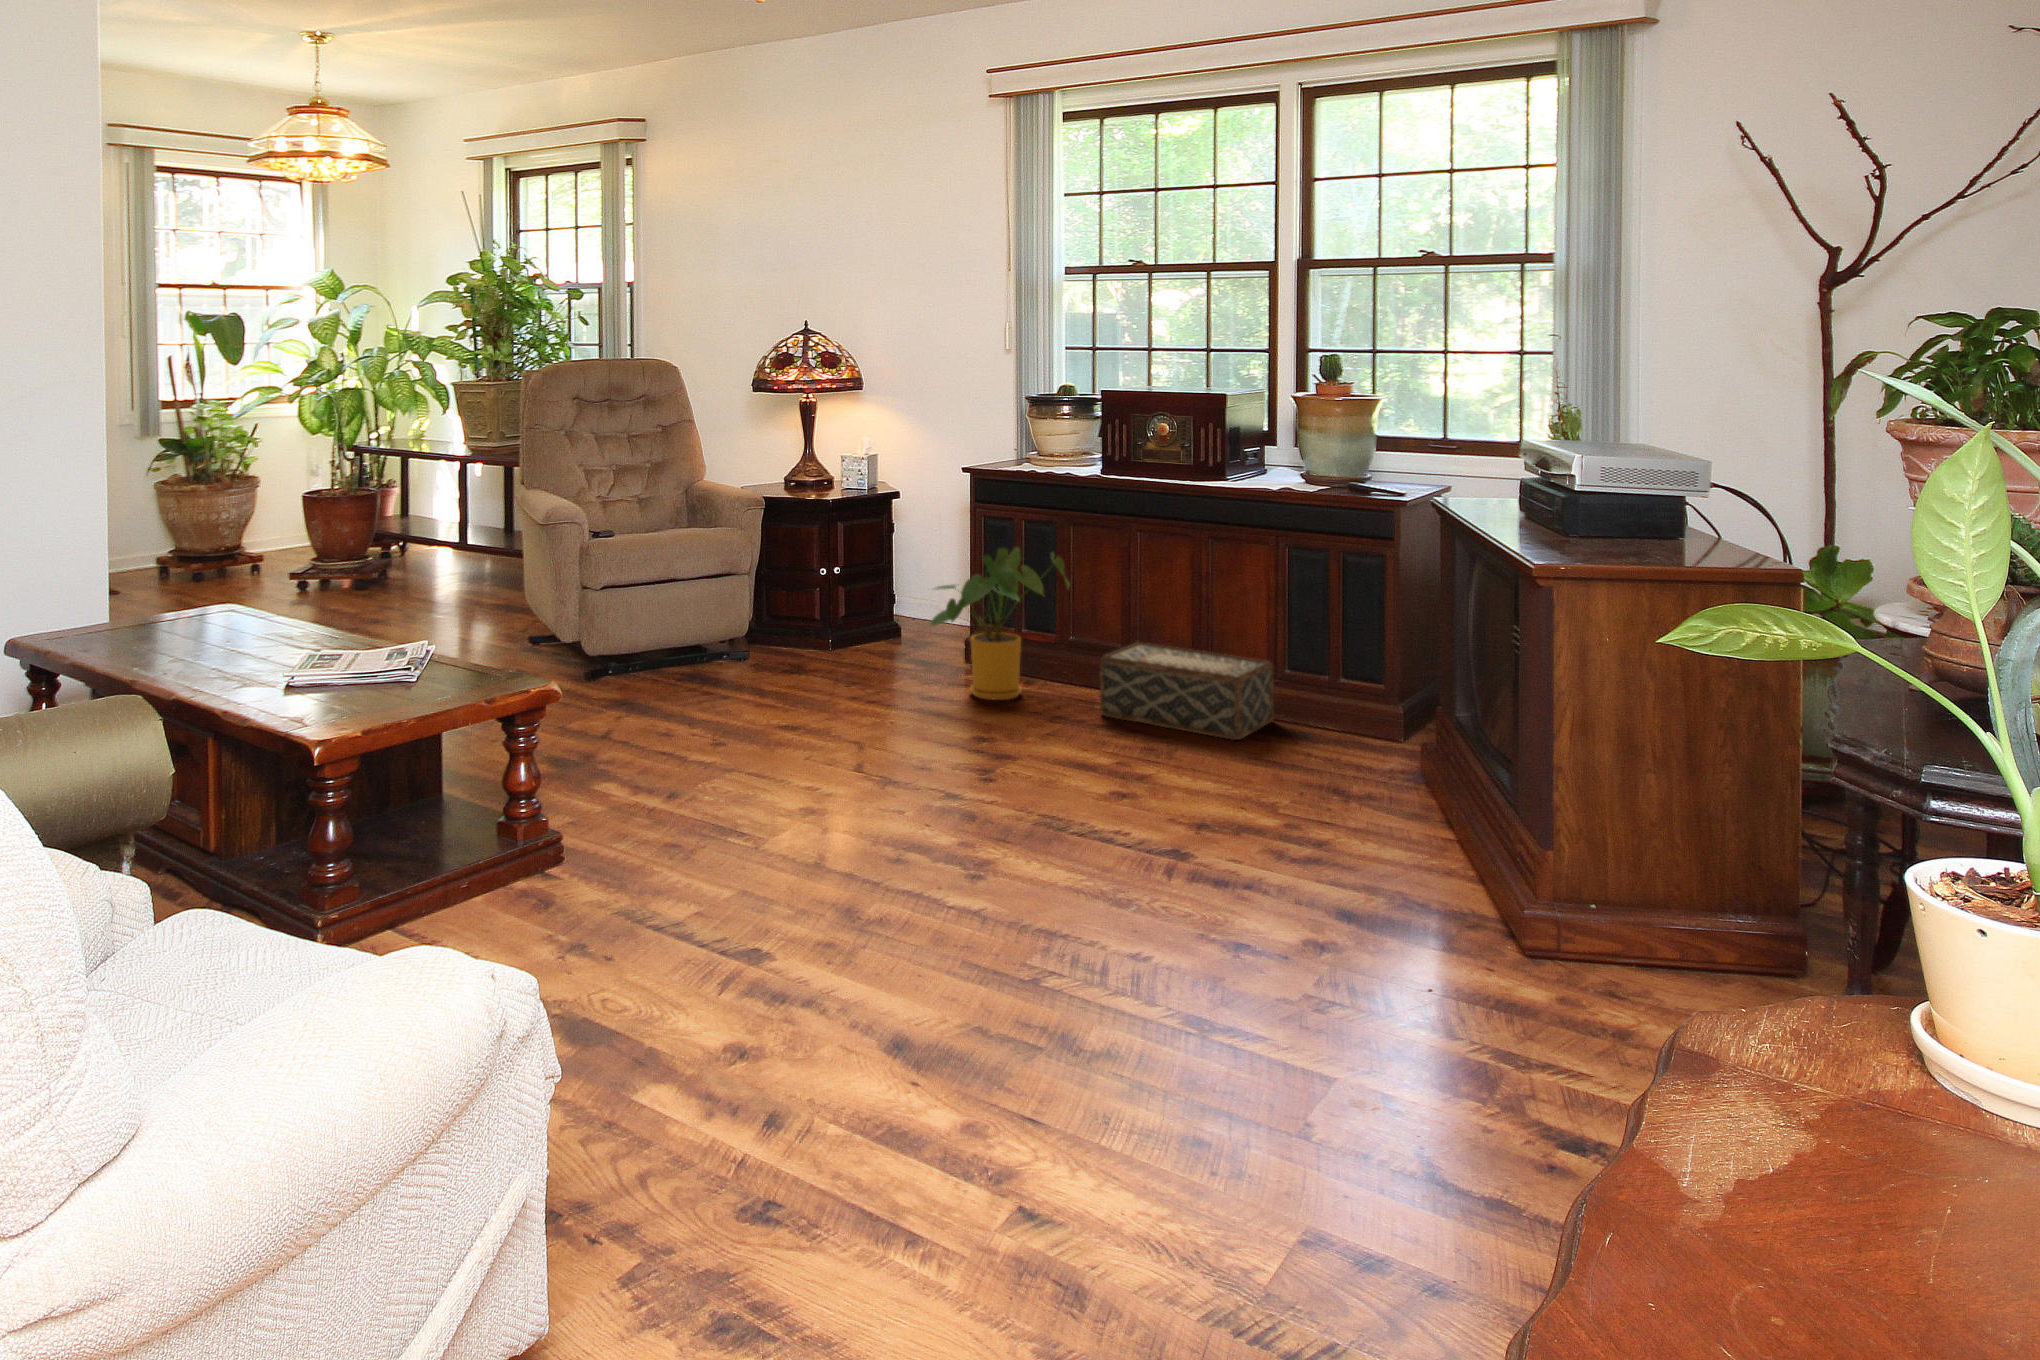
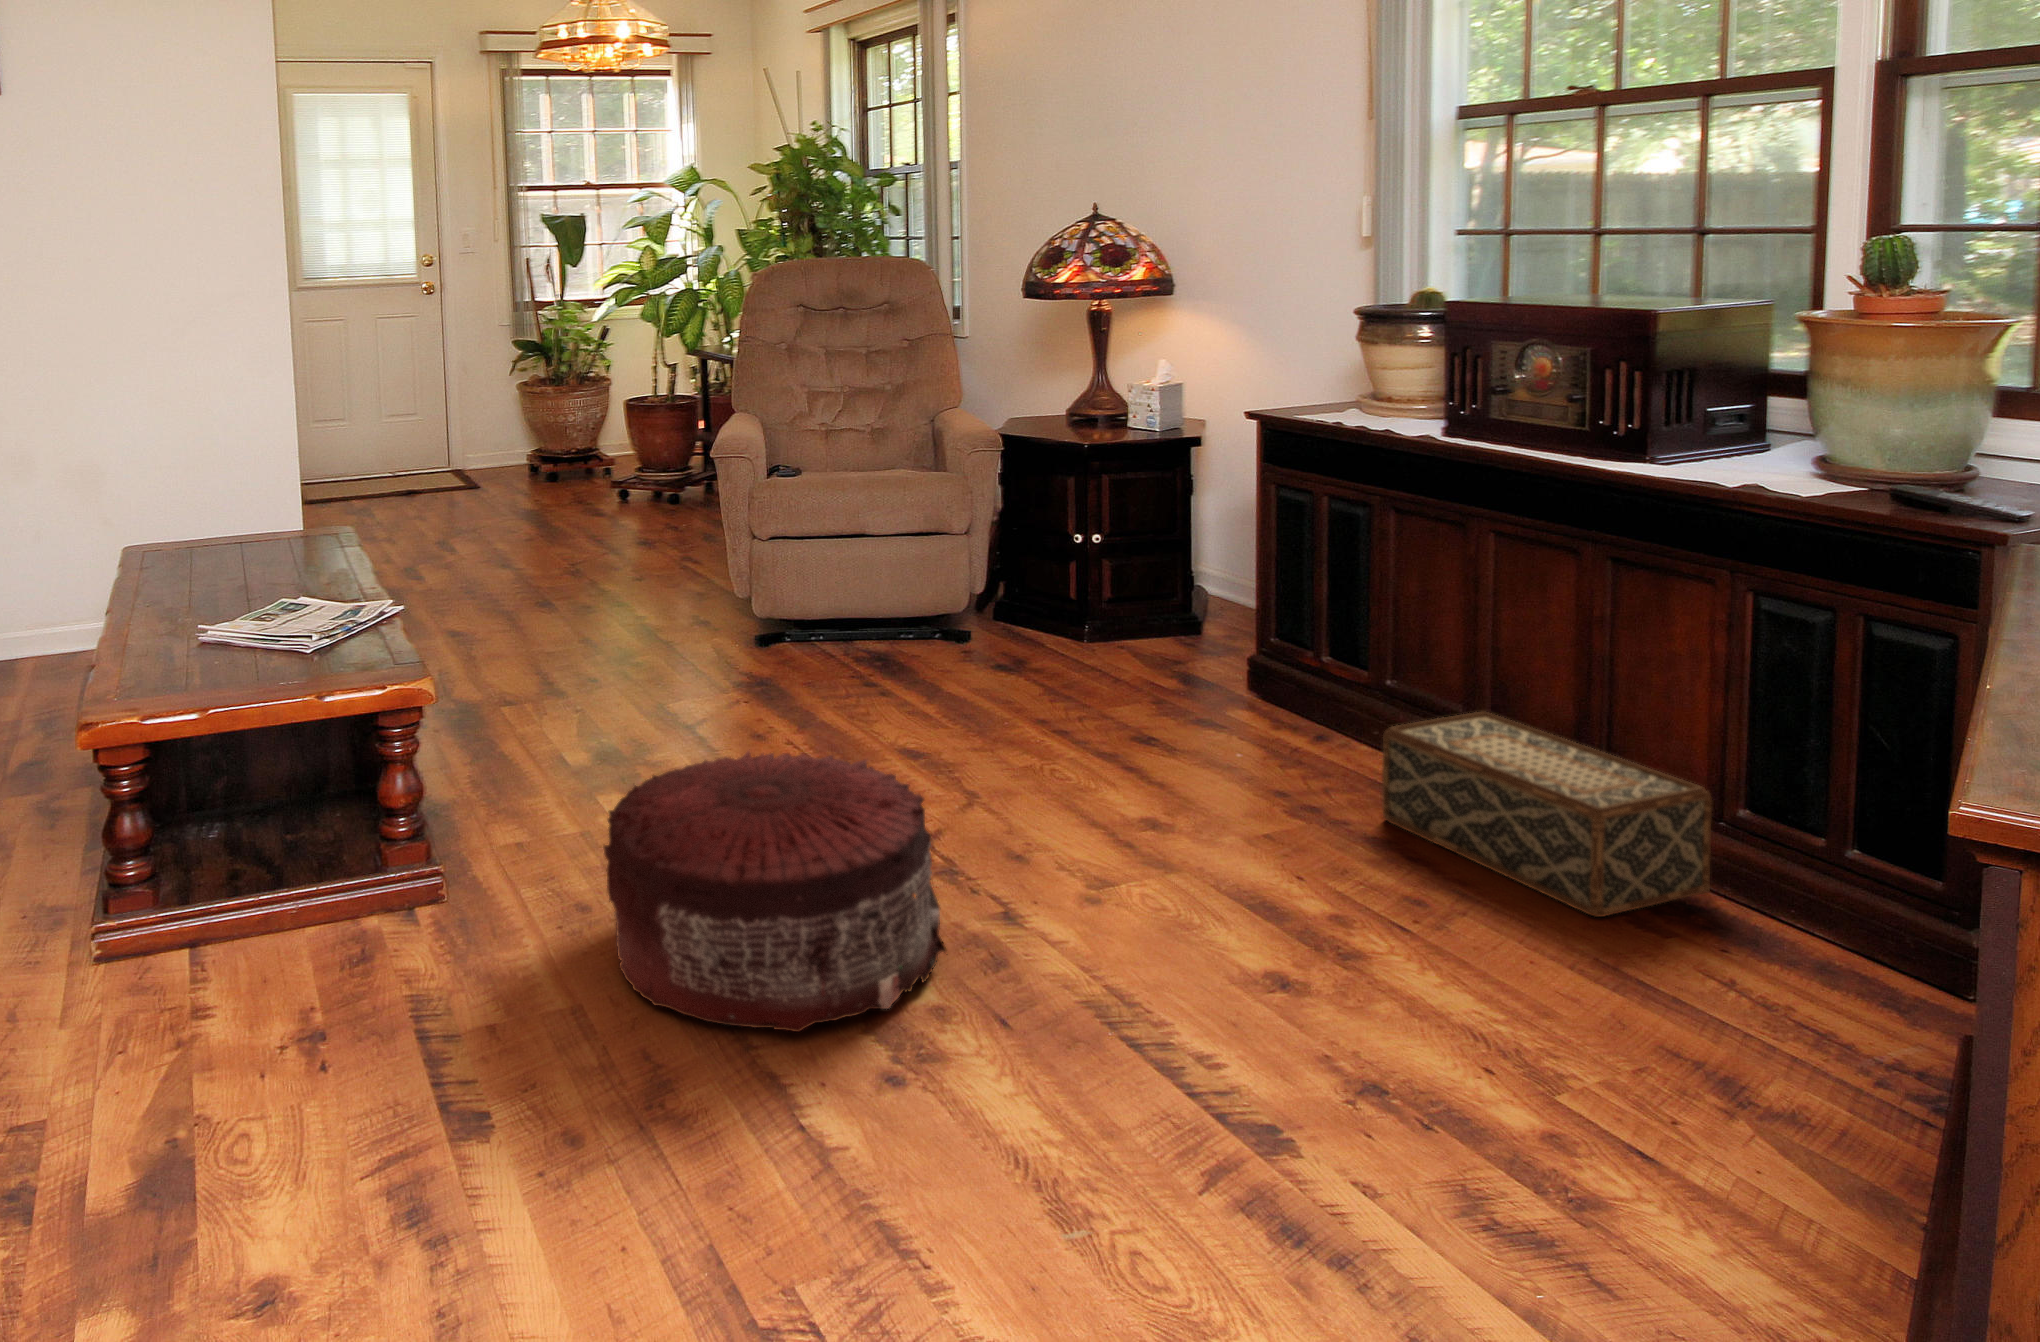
house plant: present [930,547,1070,700] -> none [1141,536,1386,765]
pouf: none [728,705,959,883] -> present [603,751,946,1032]

